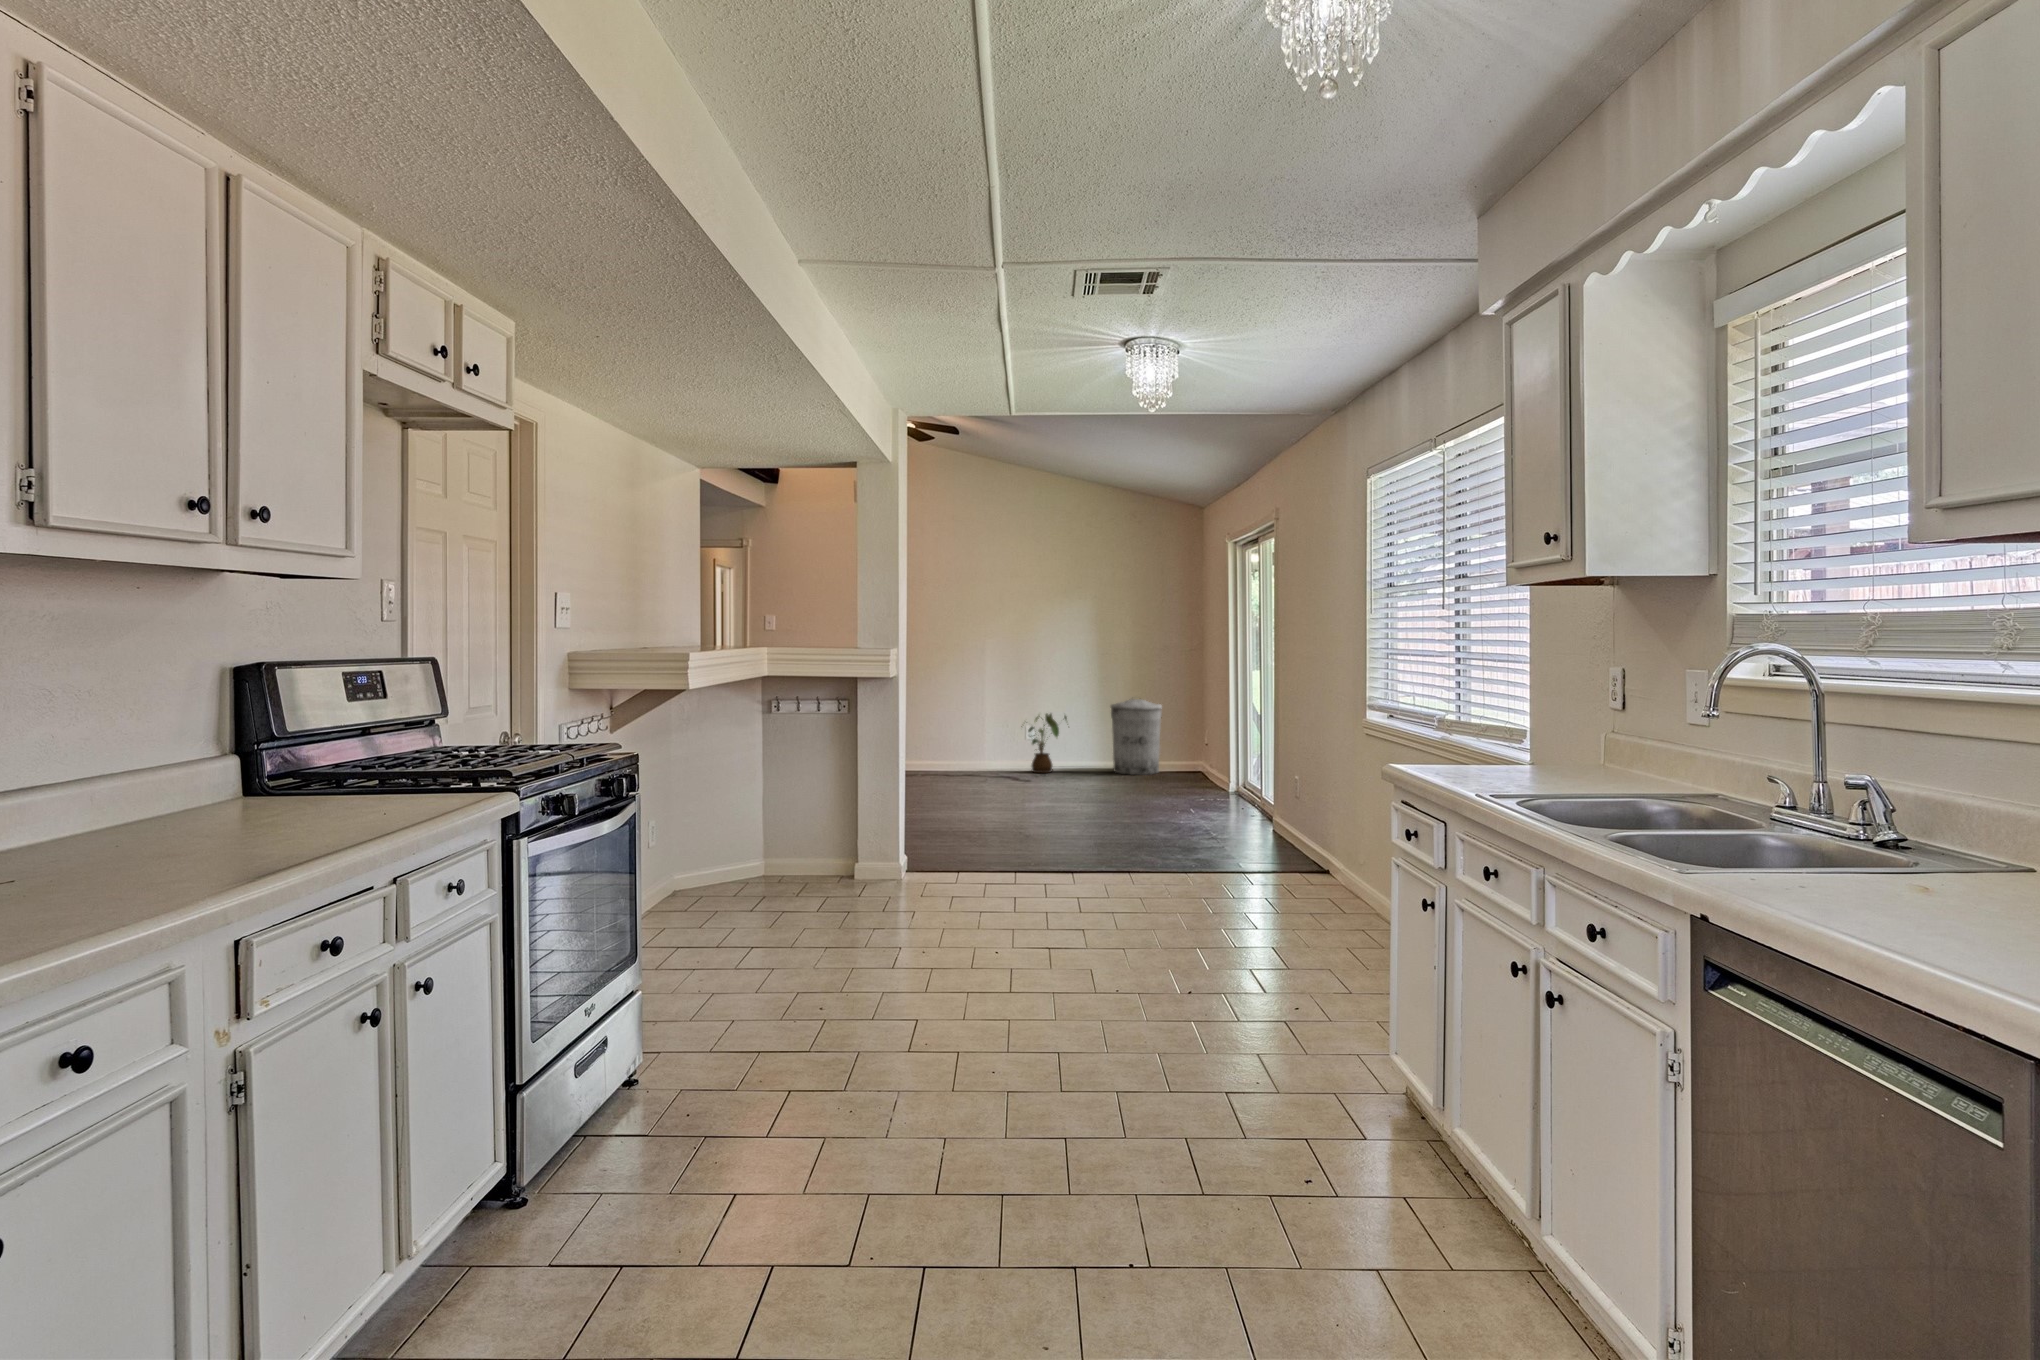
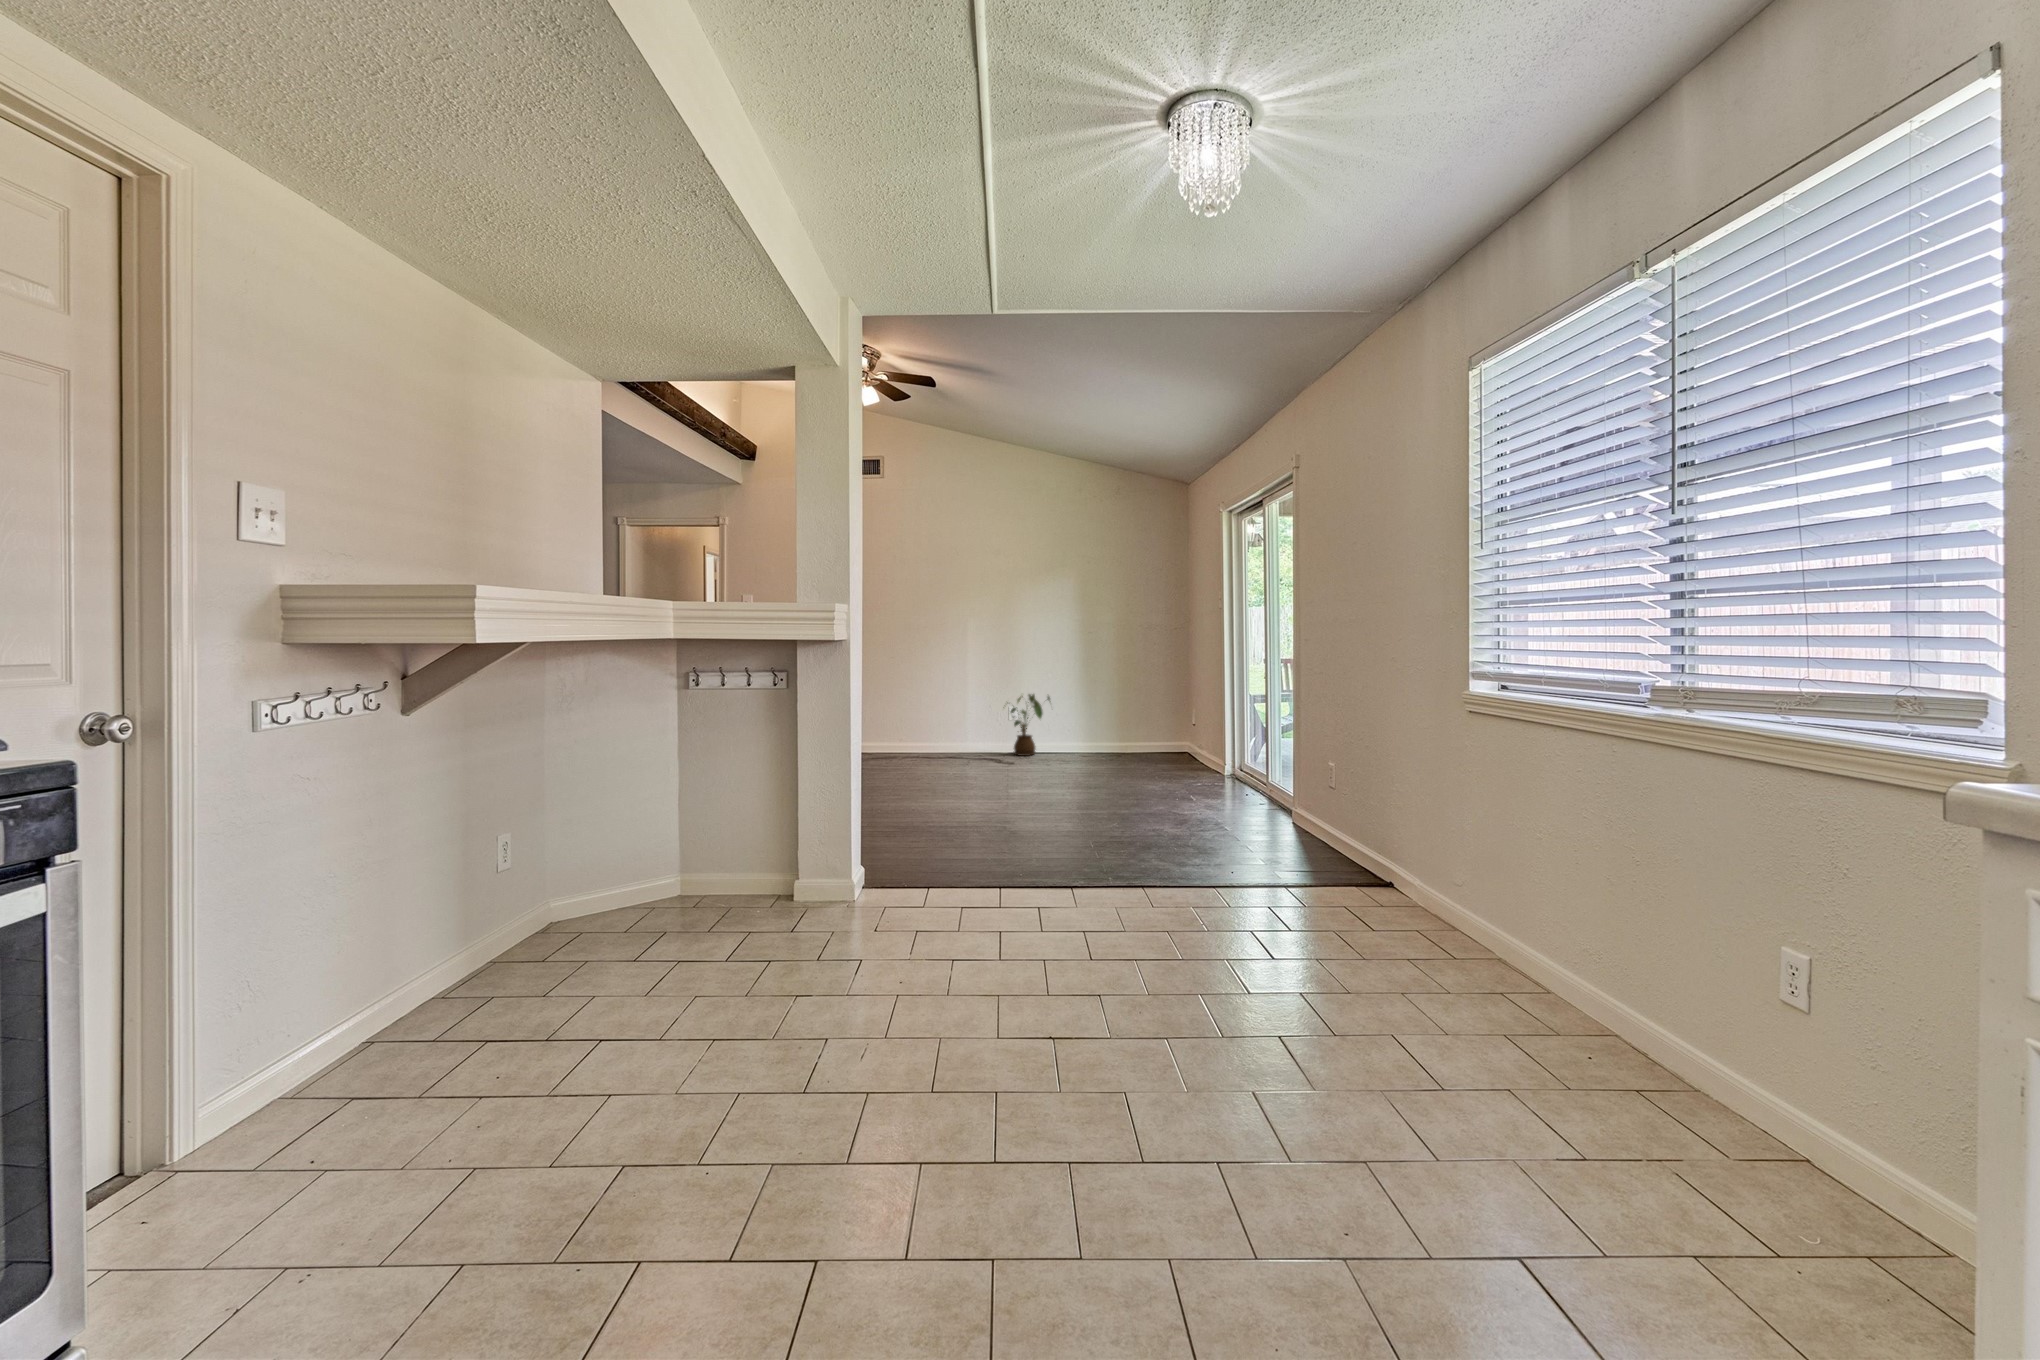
trash can: present [1111,699,1162,775] -> none [1094,677,1149,757]

